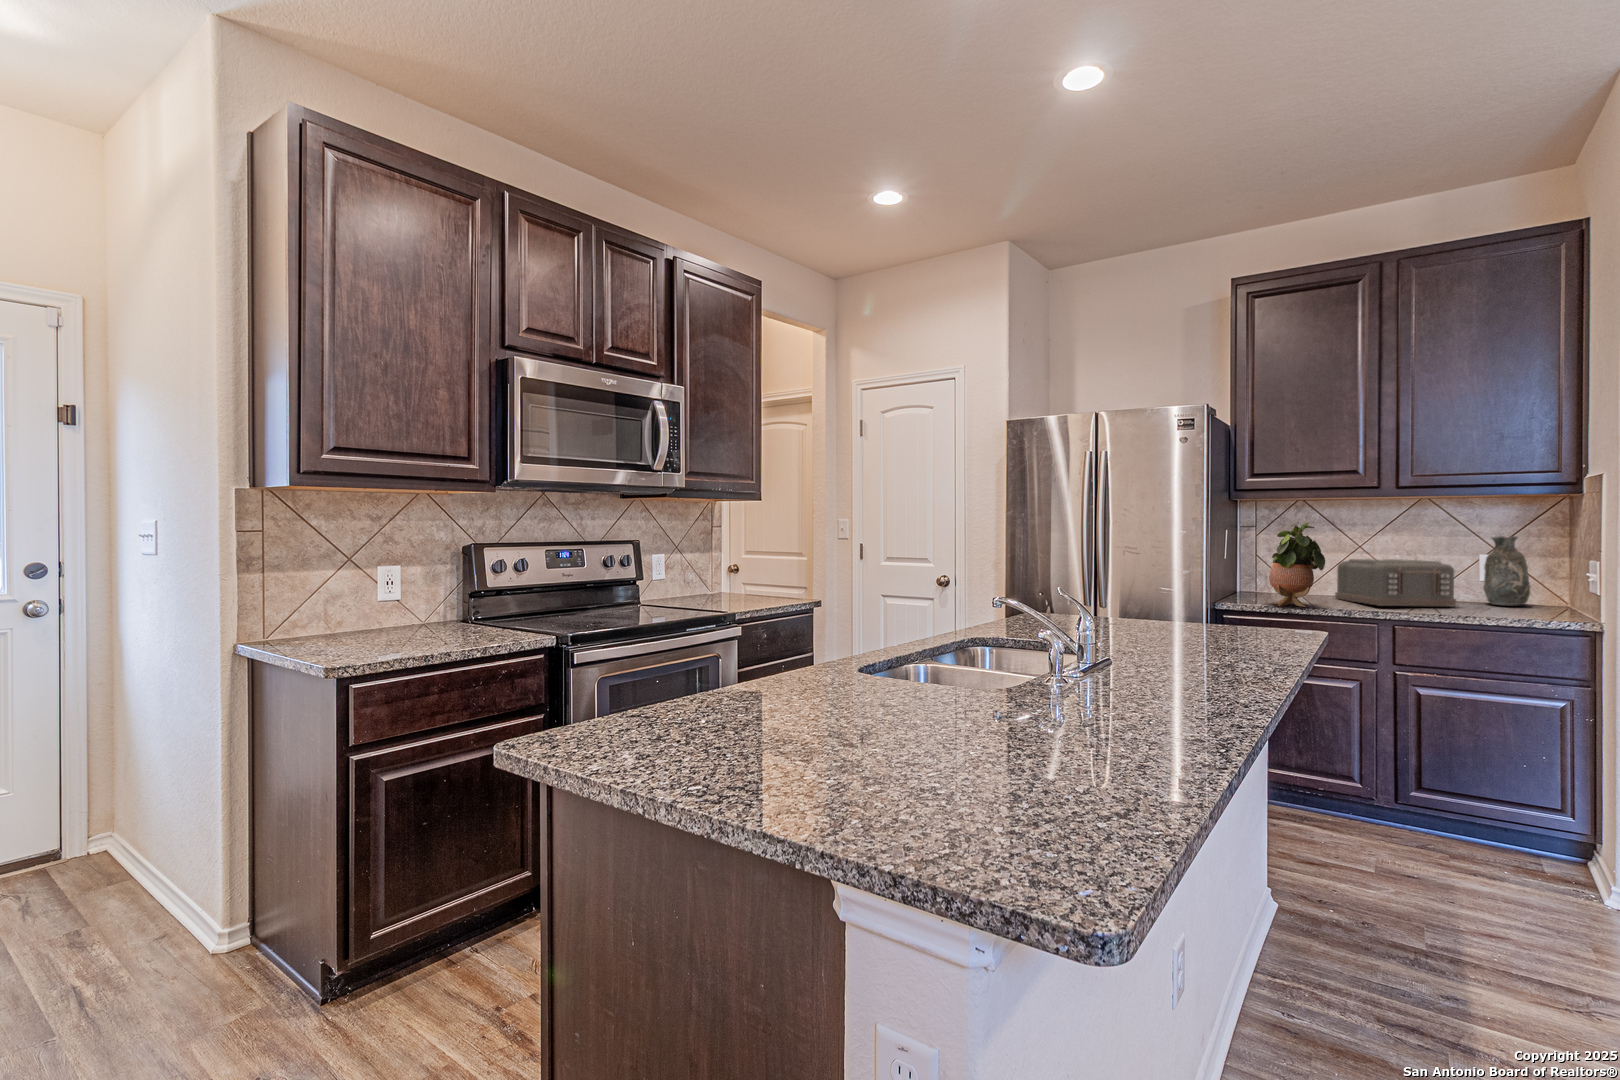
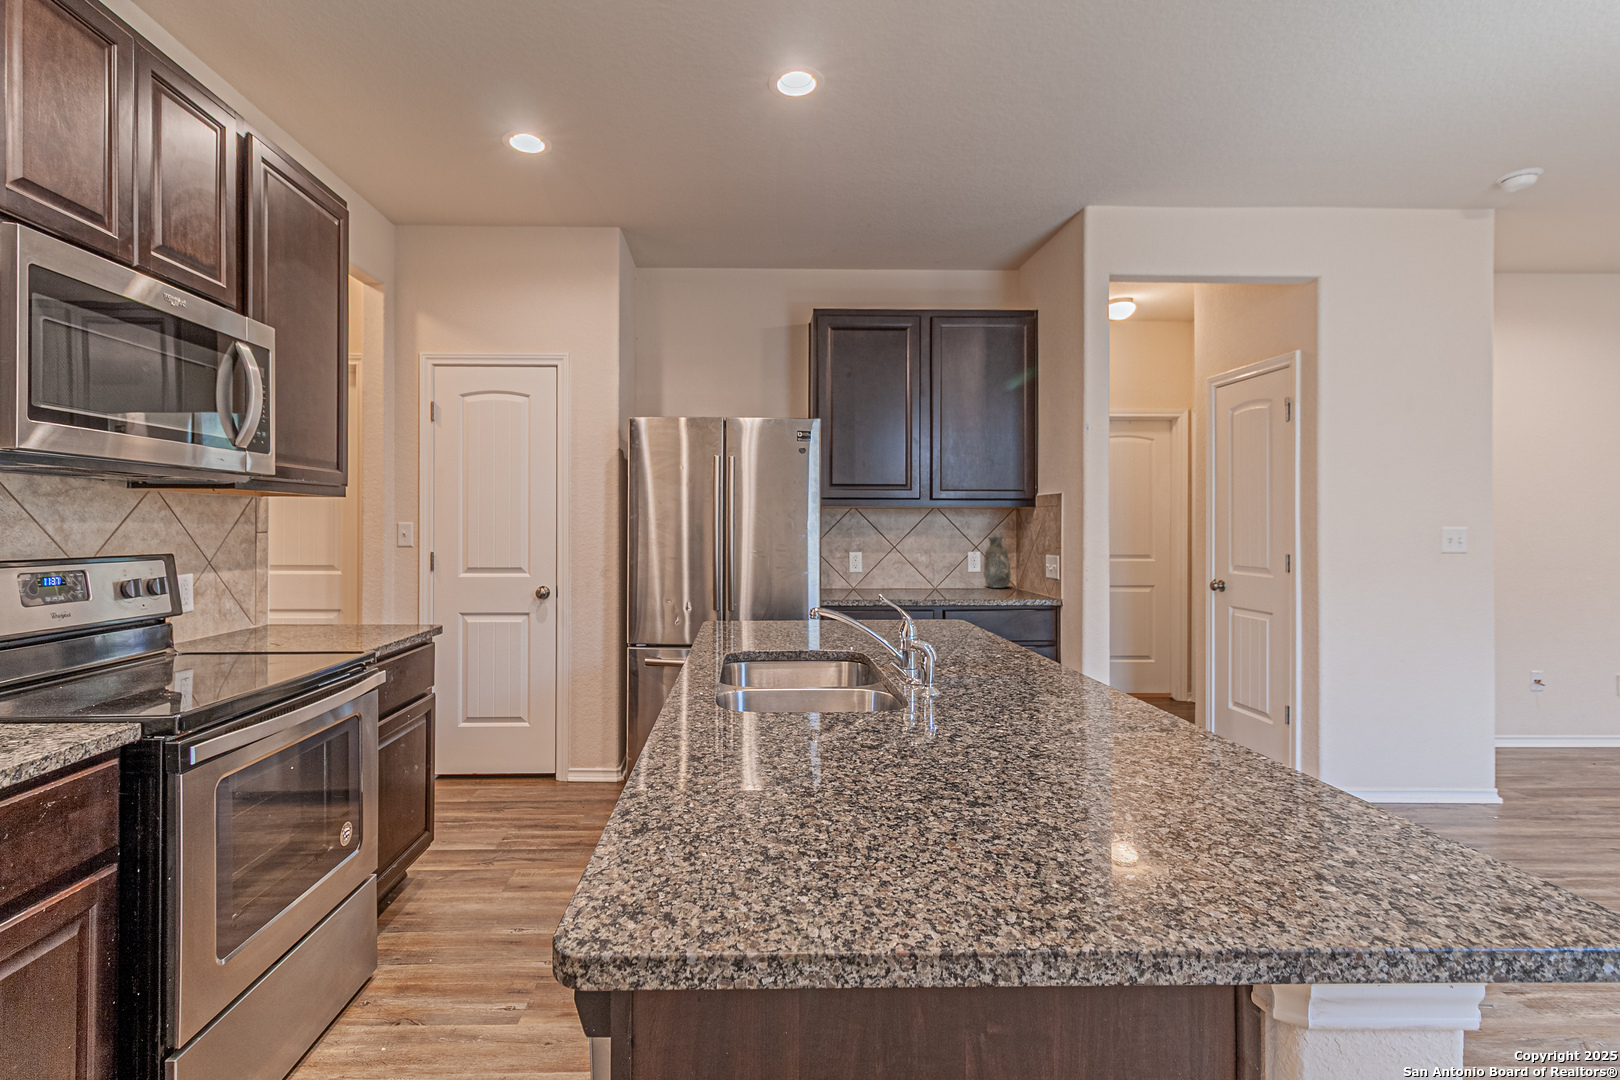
potted plant: present [1269,523,1325,607] -> none [858,527,900,598]
toaster: present [1335,559,1456,607] -> none [893,555,974,593]

